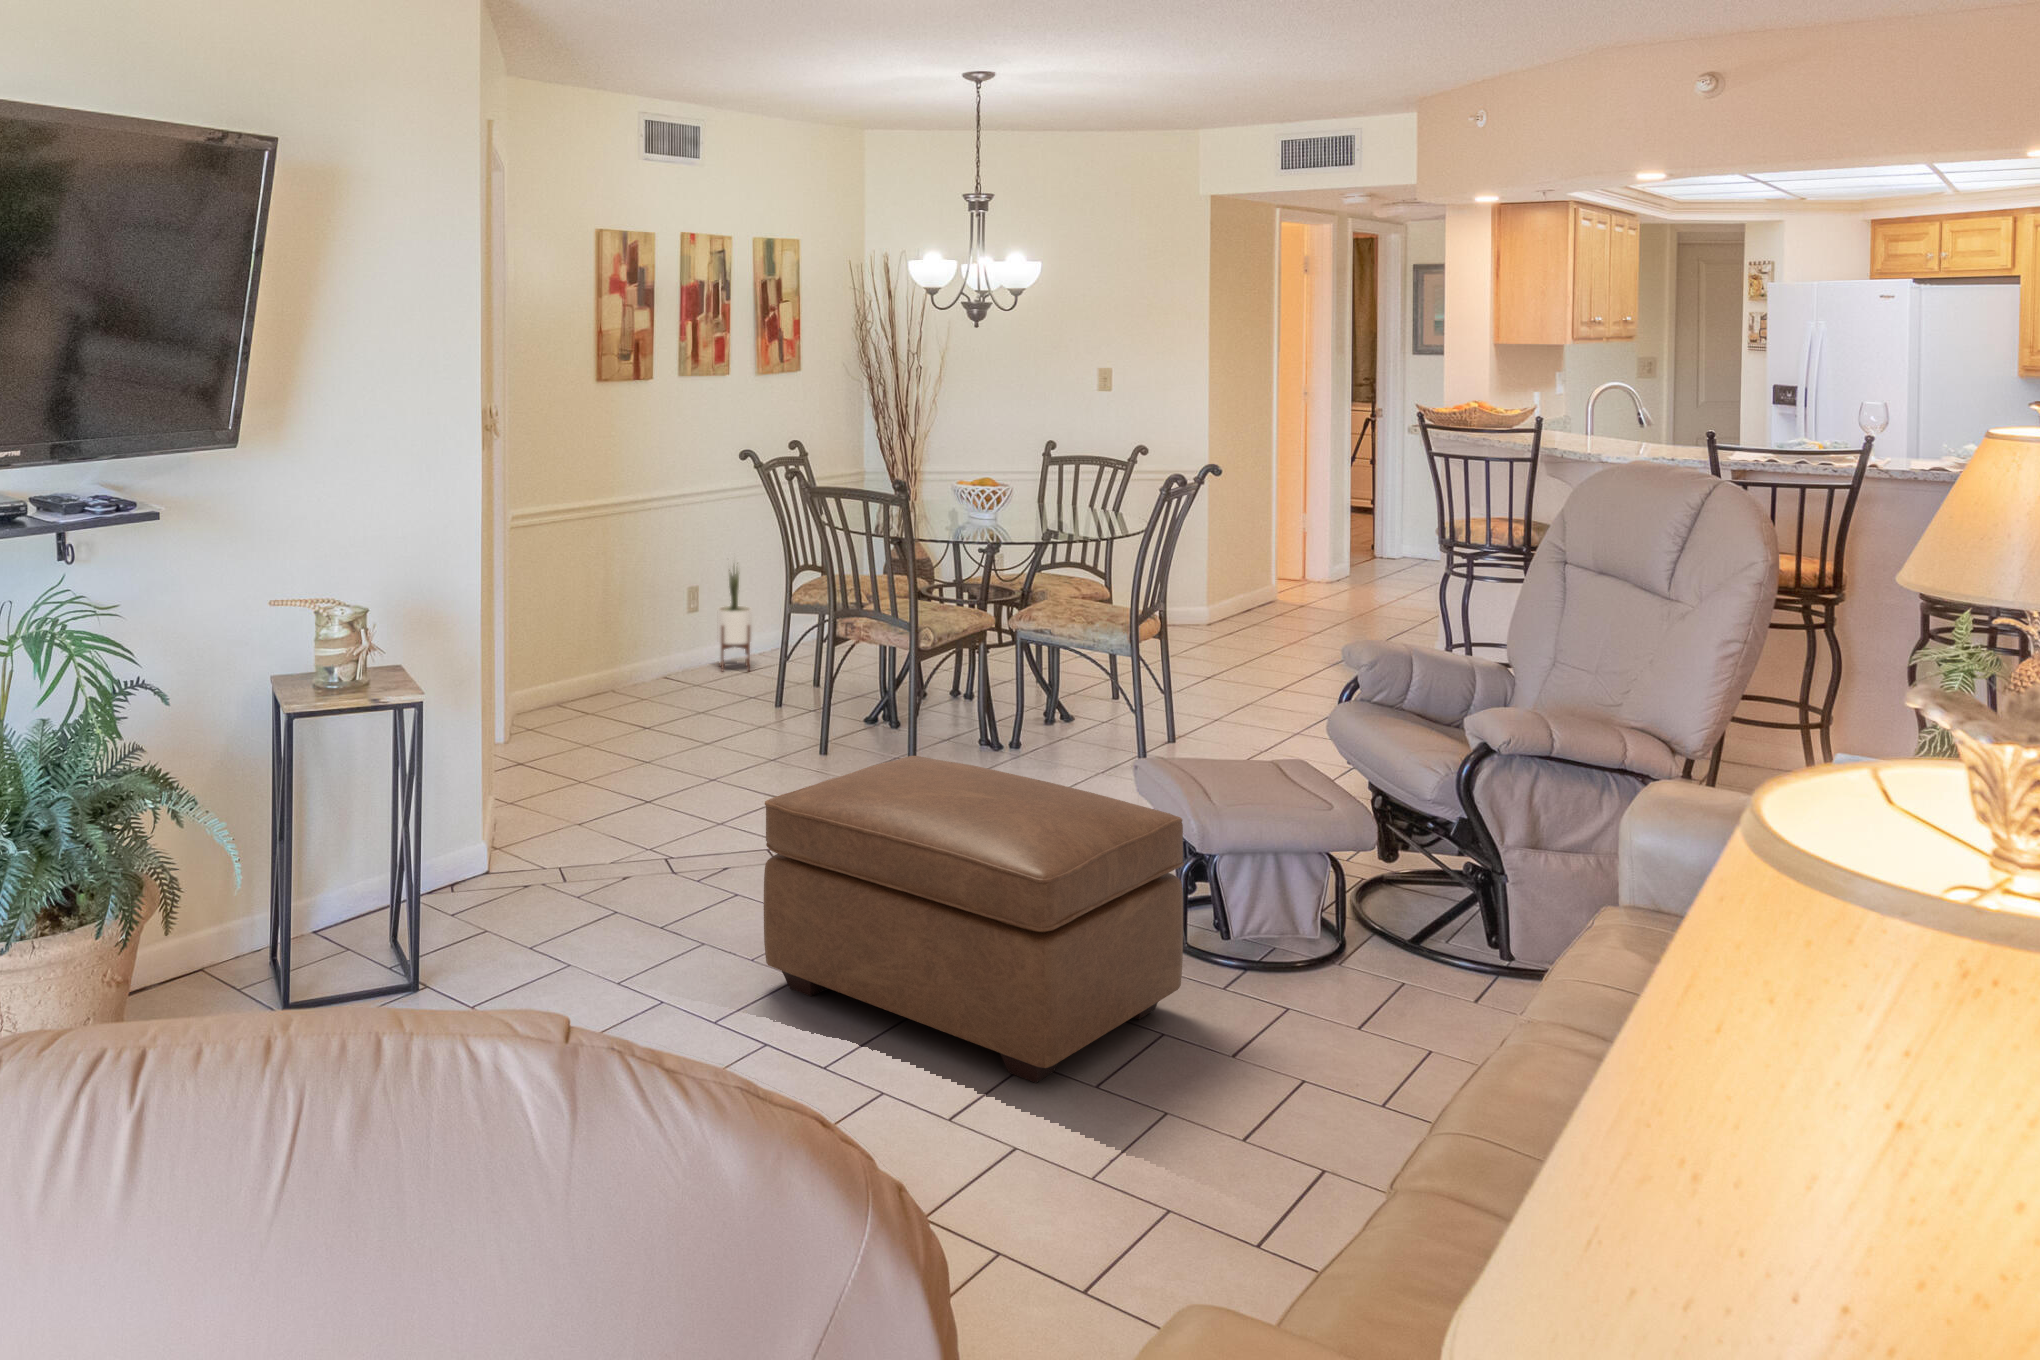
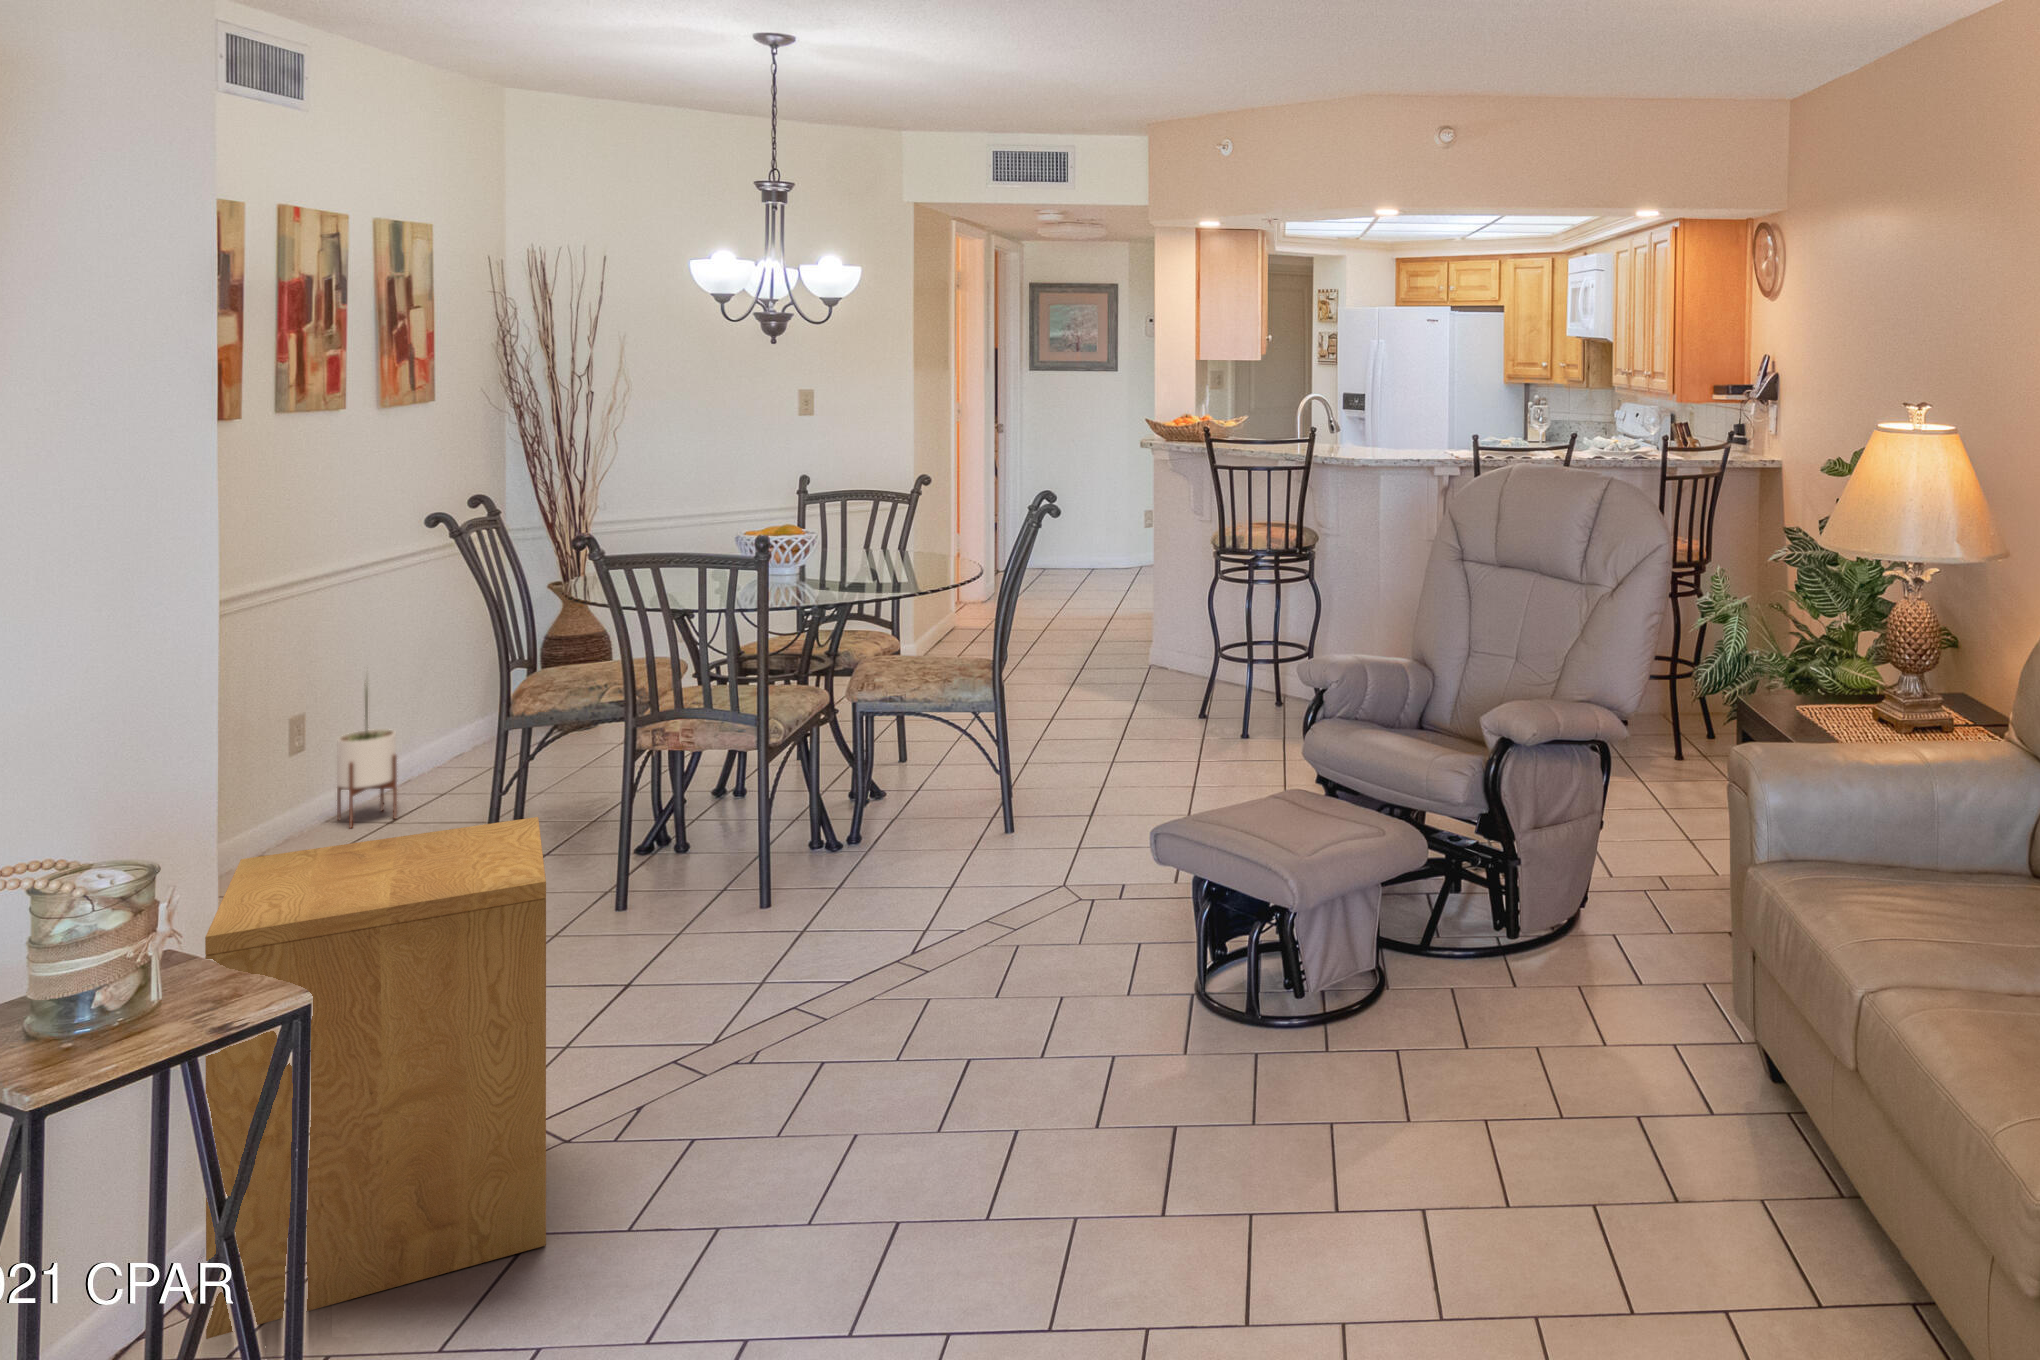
side table: none [466,627,667,894] -> present [205,817,546,1339]
ottoman: present [764,756,1184,1083] -> none [911,908,1392,1297]

